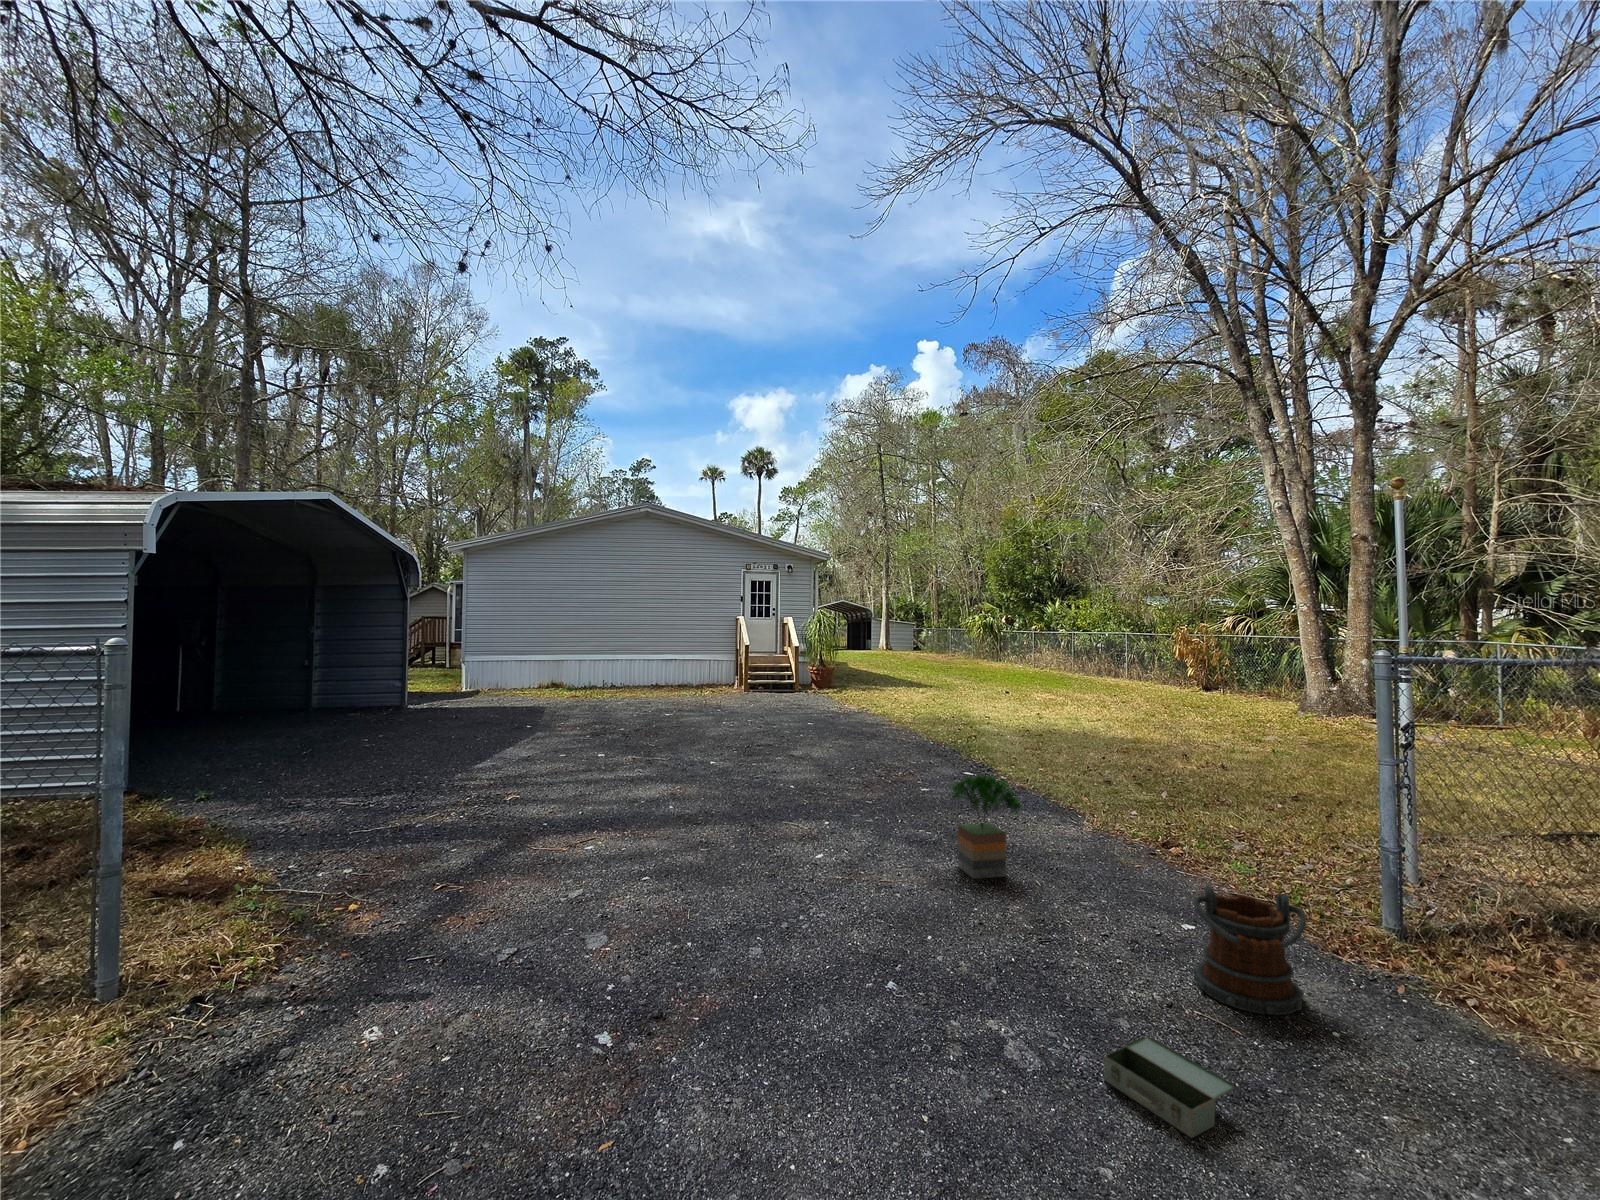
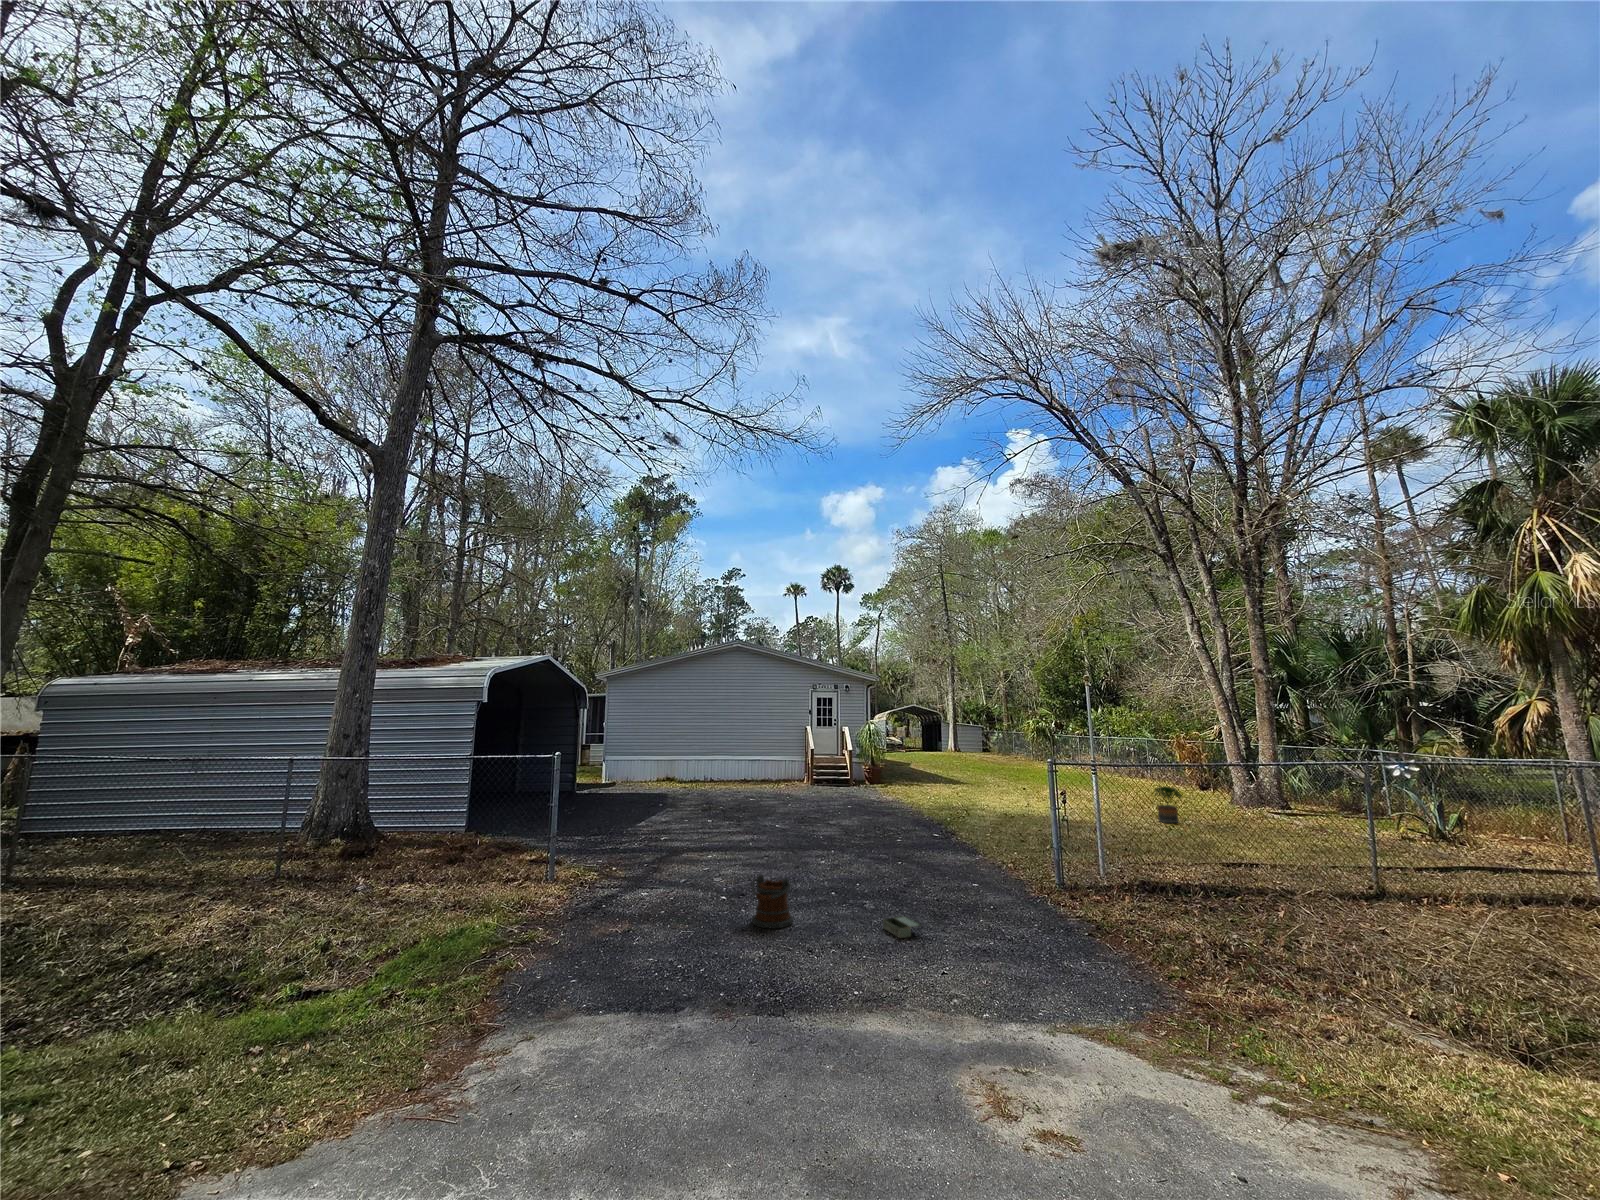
potted tree: present [951,775,1021,879] -> present [1155,786,1182,823]
bucket: present [1193,886,1306,1015] -> present [751,875,794,928]

